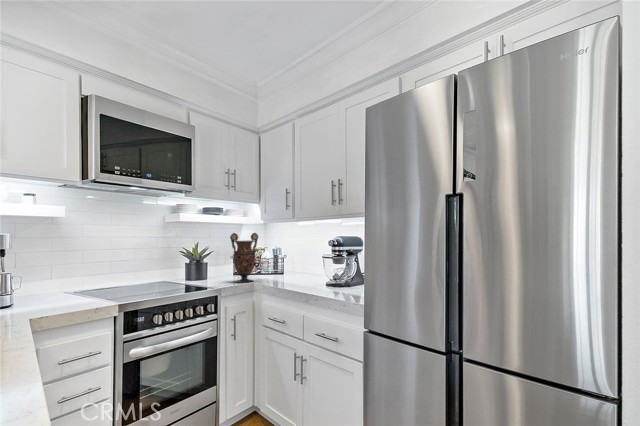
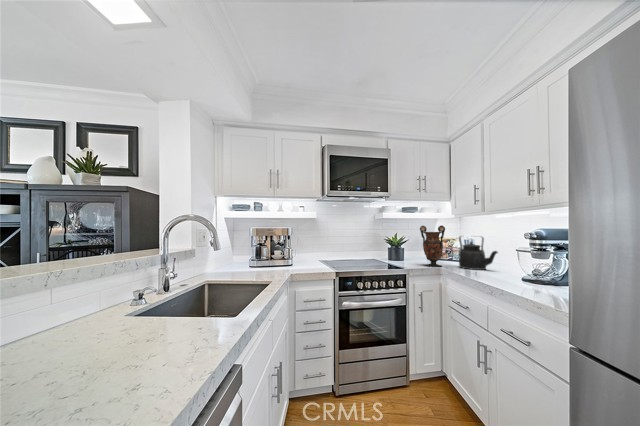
kettle: none [270,244,306,281] -> present [459,236,498,270]

